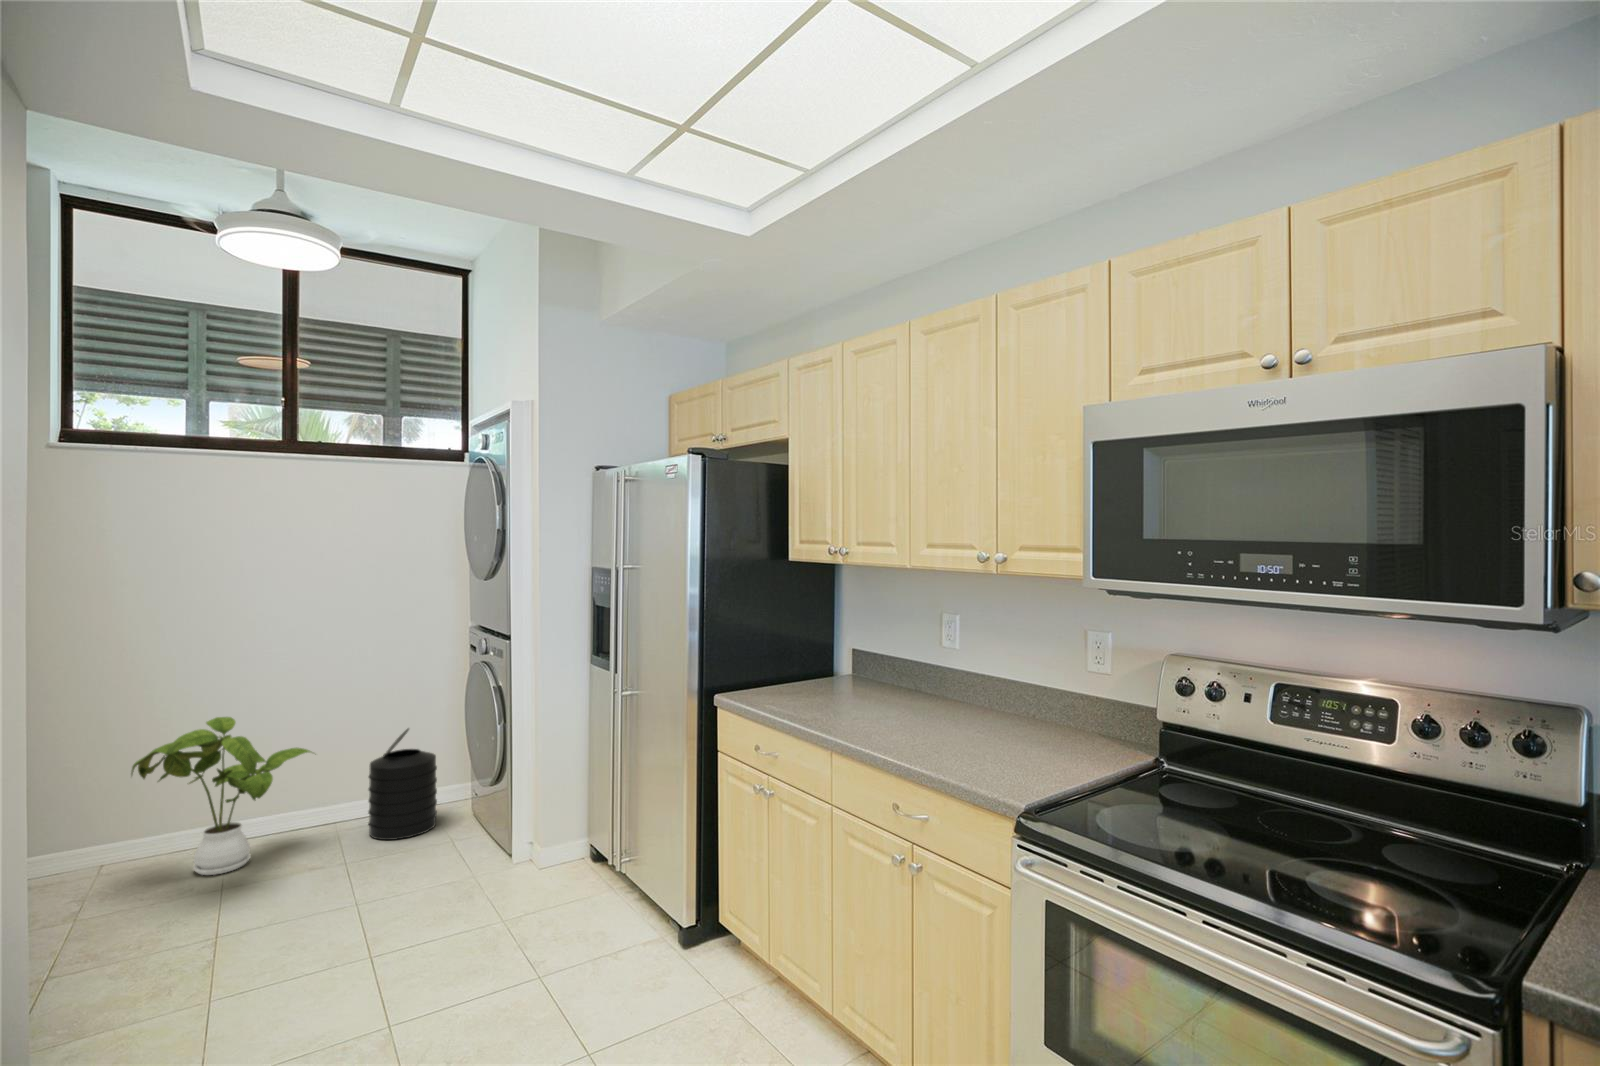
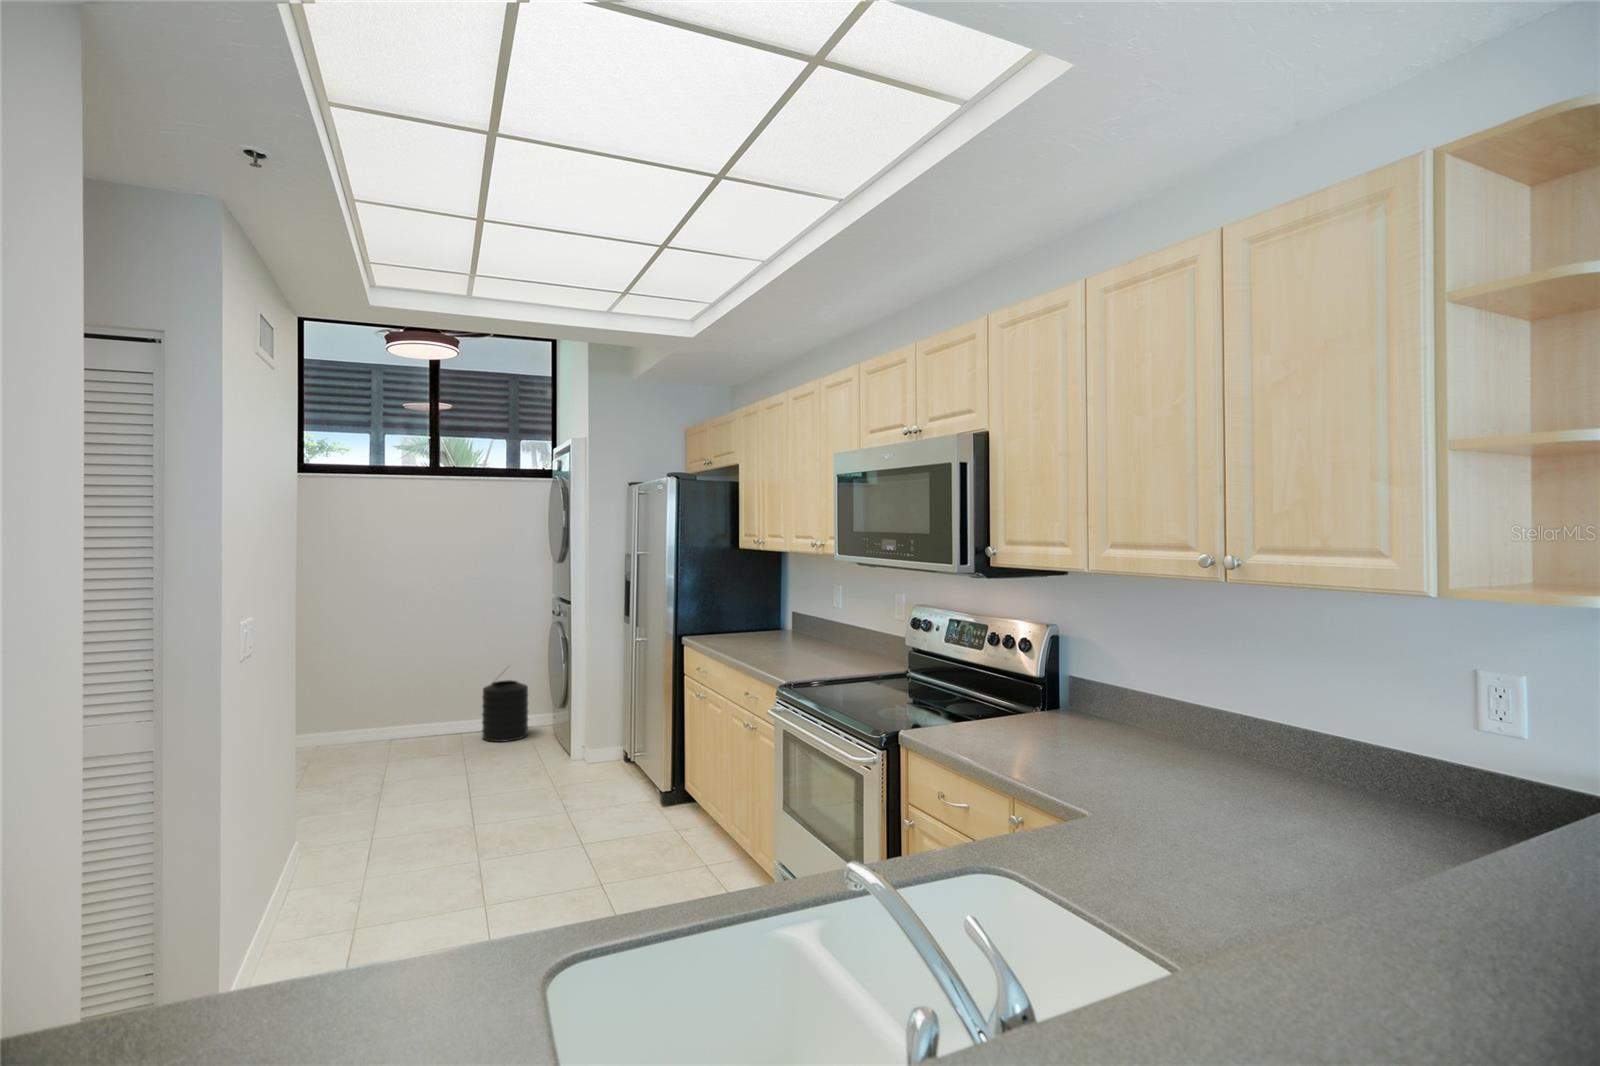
house plant: present [131,717,311,875] -> none [336,647,449,752]

